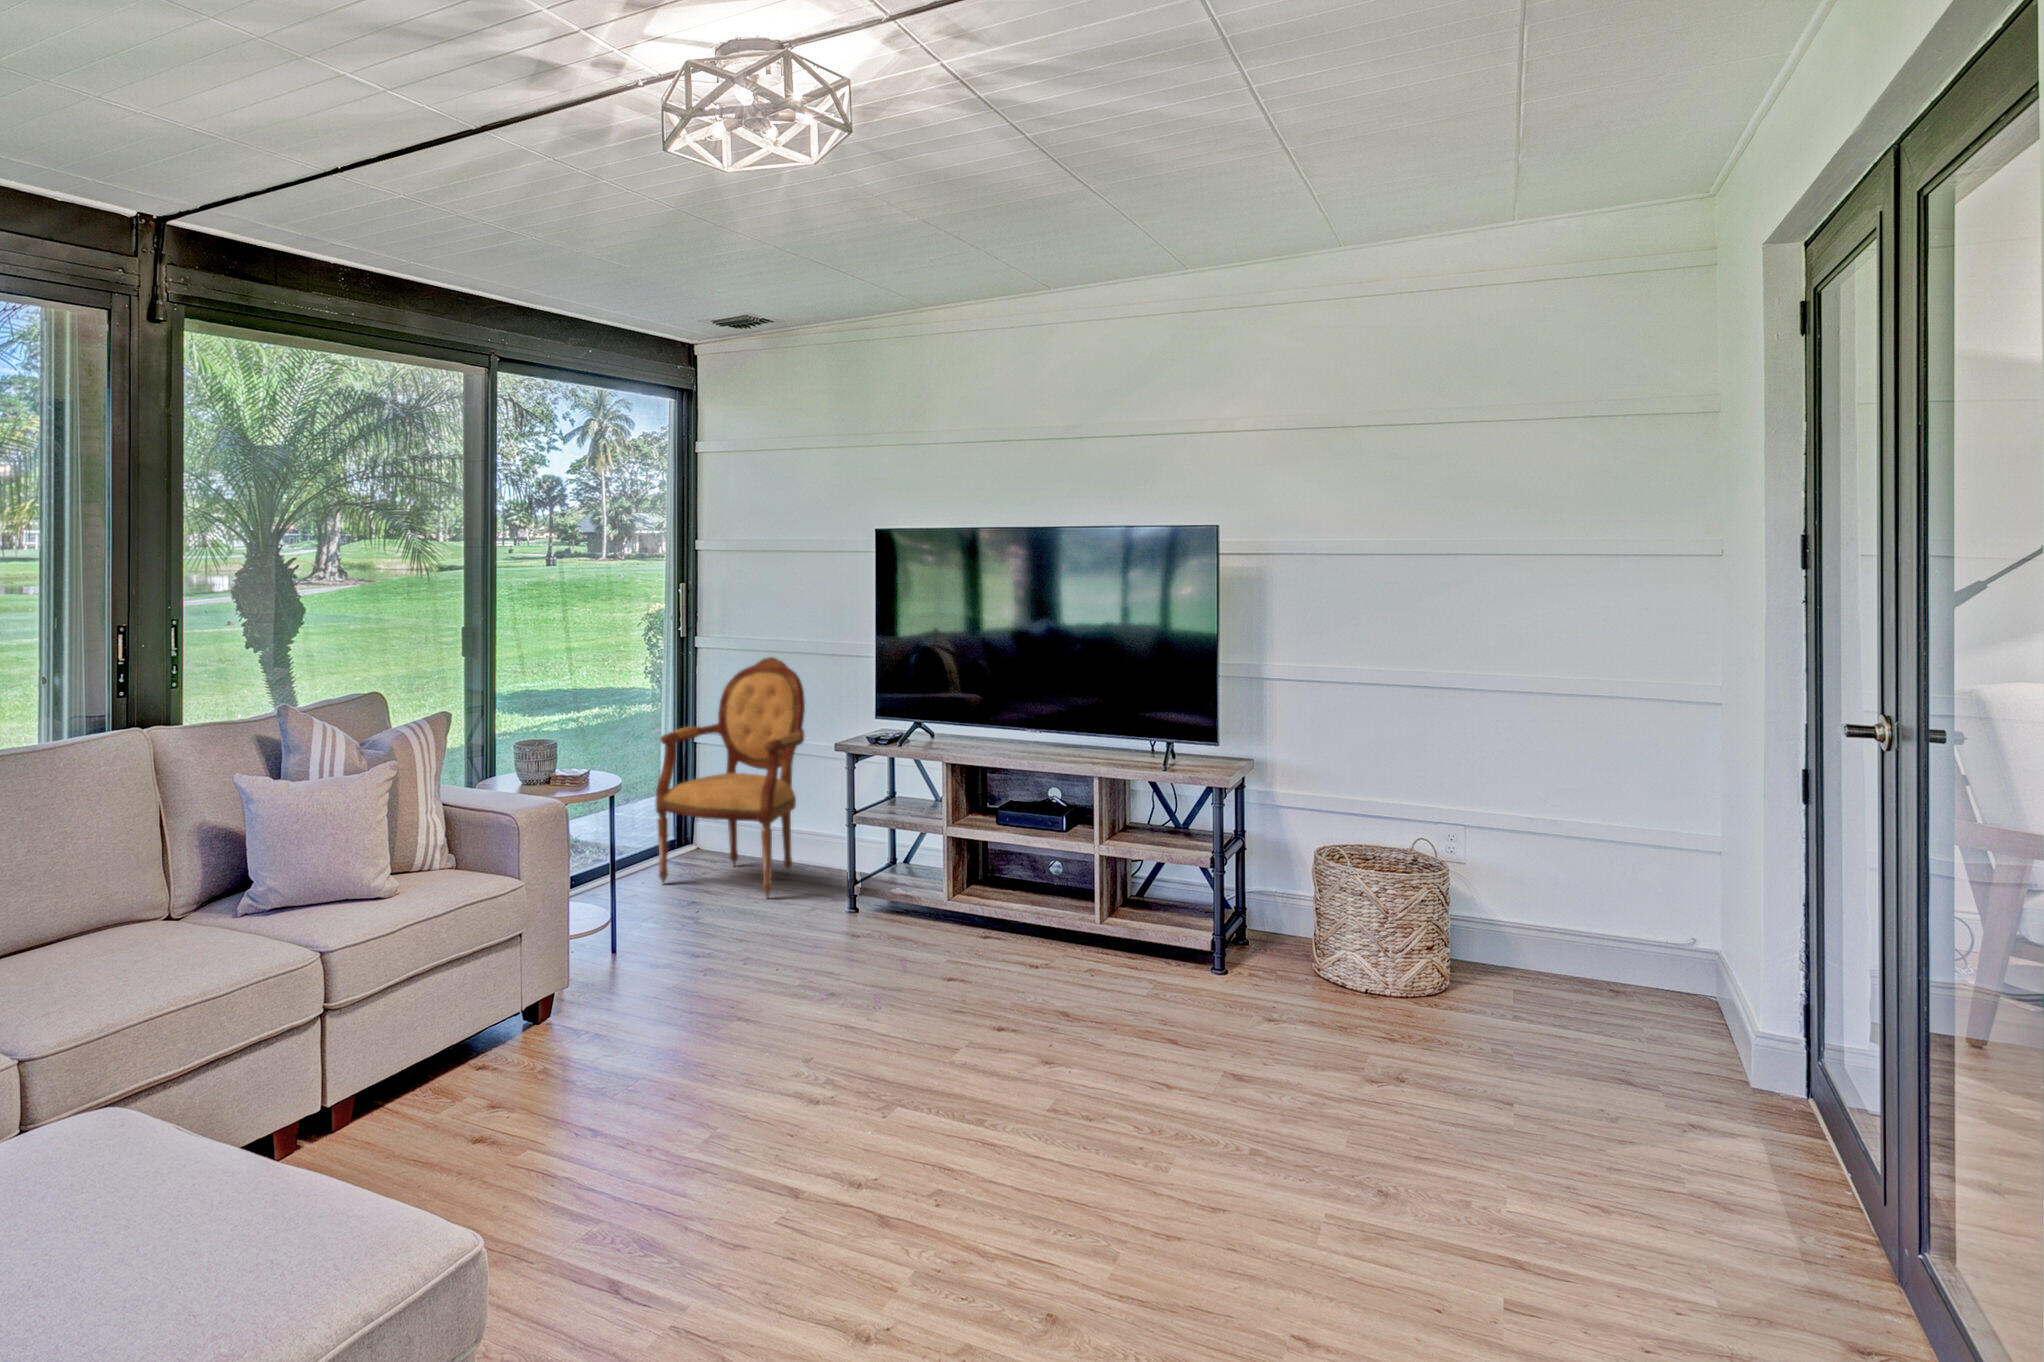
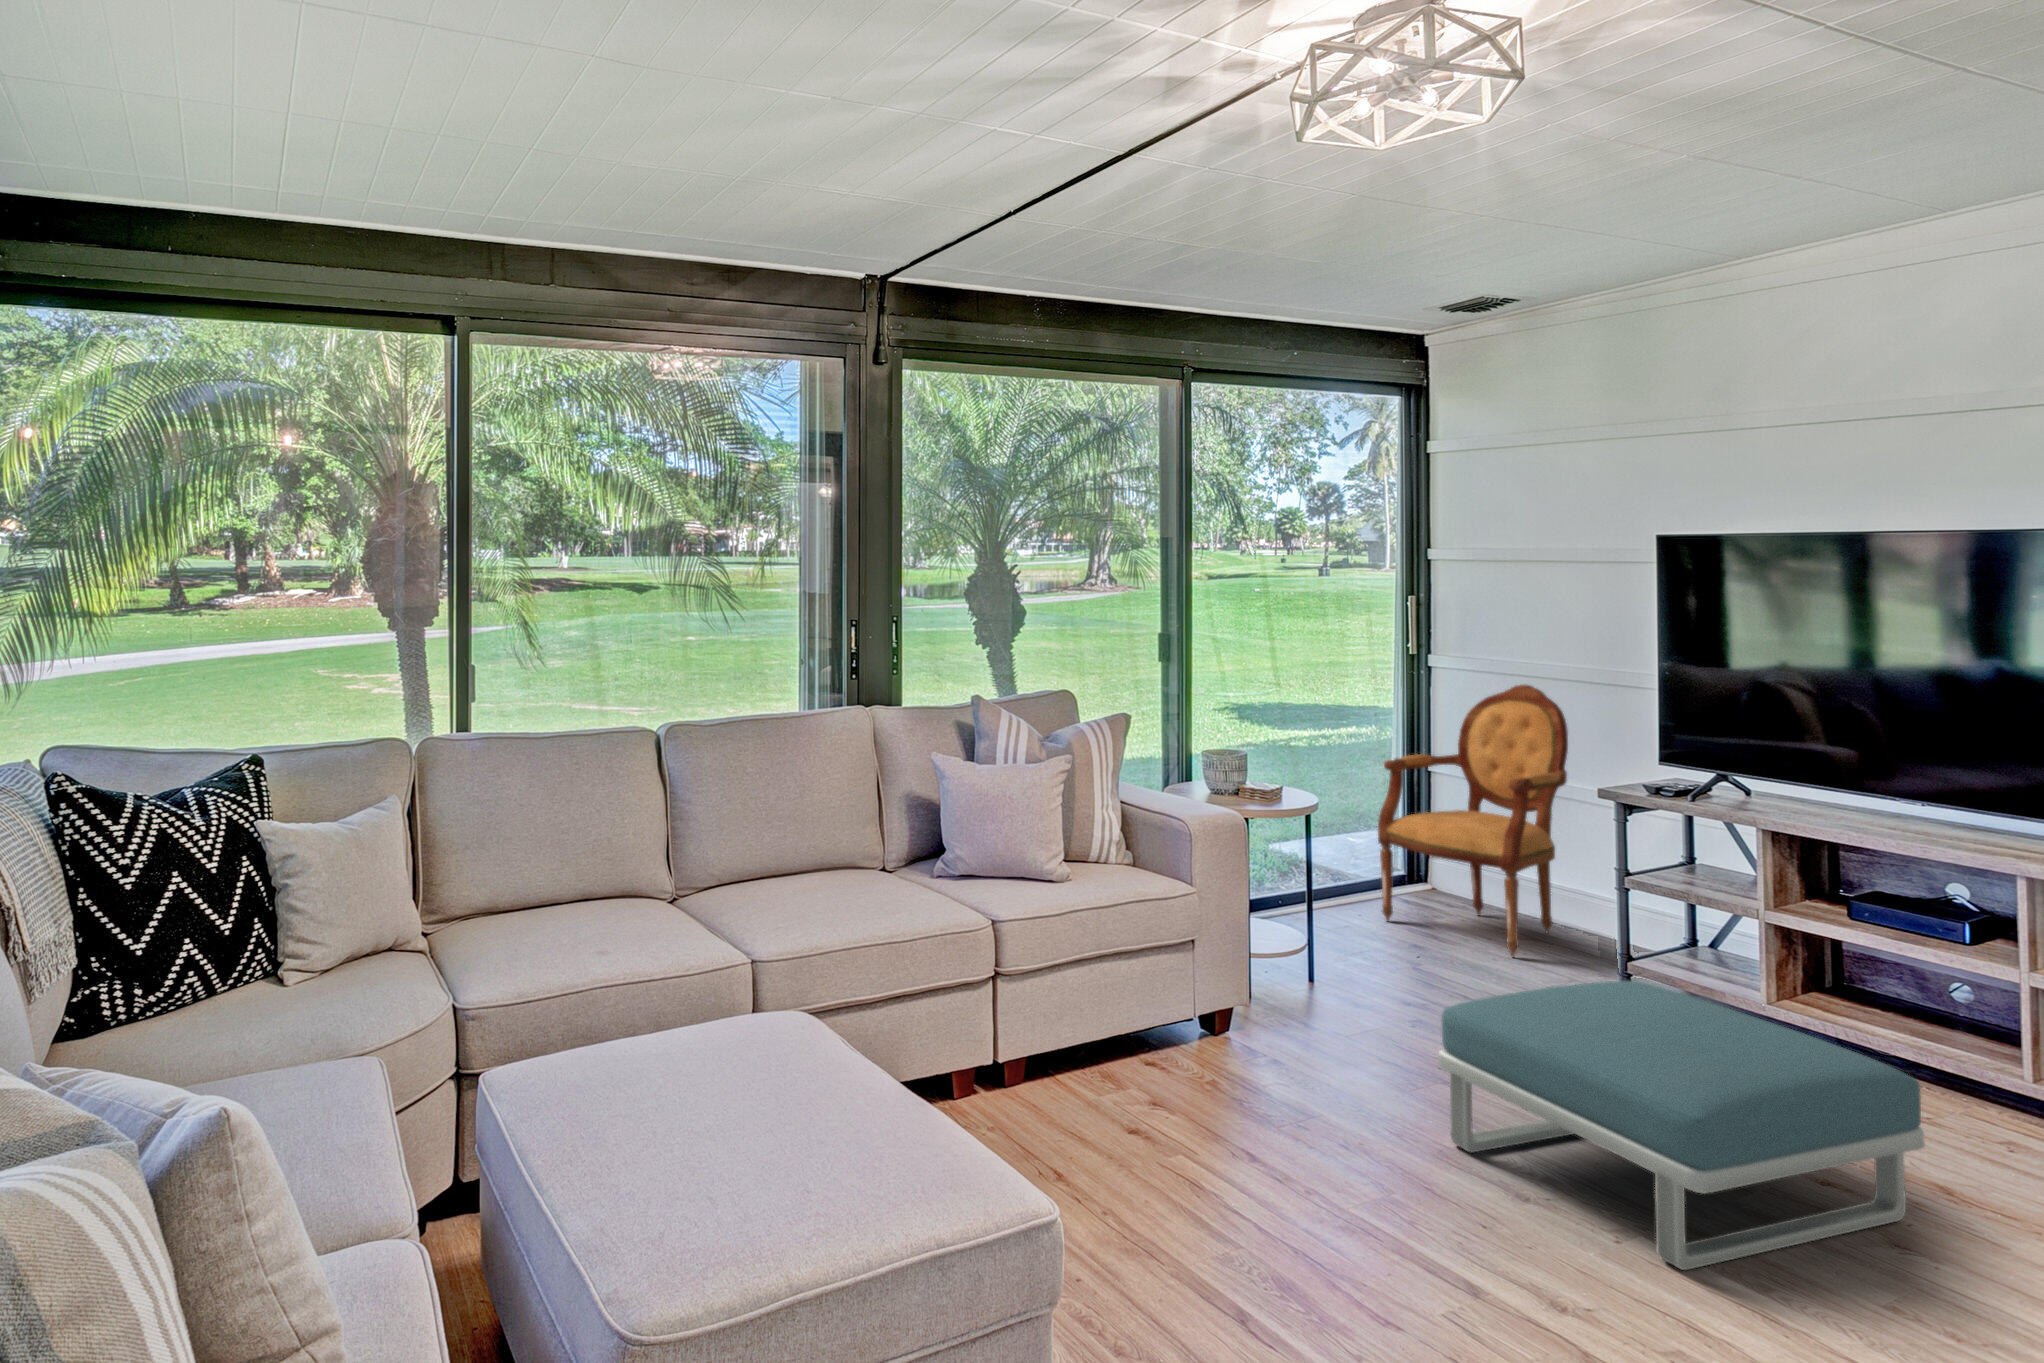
footstool: none [744,901,1069,1130] -> present [1438,981,1925,1270]

